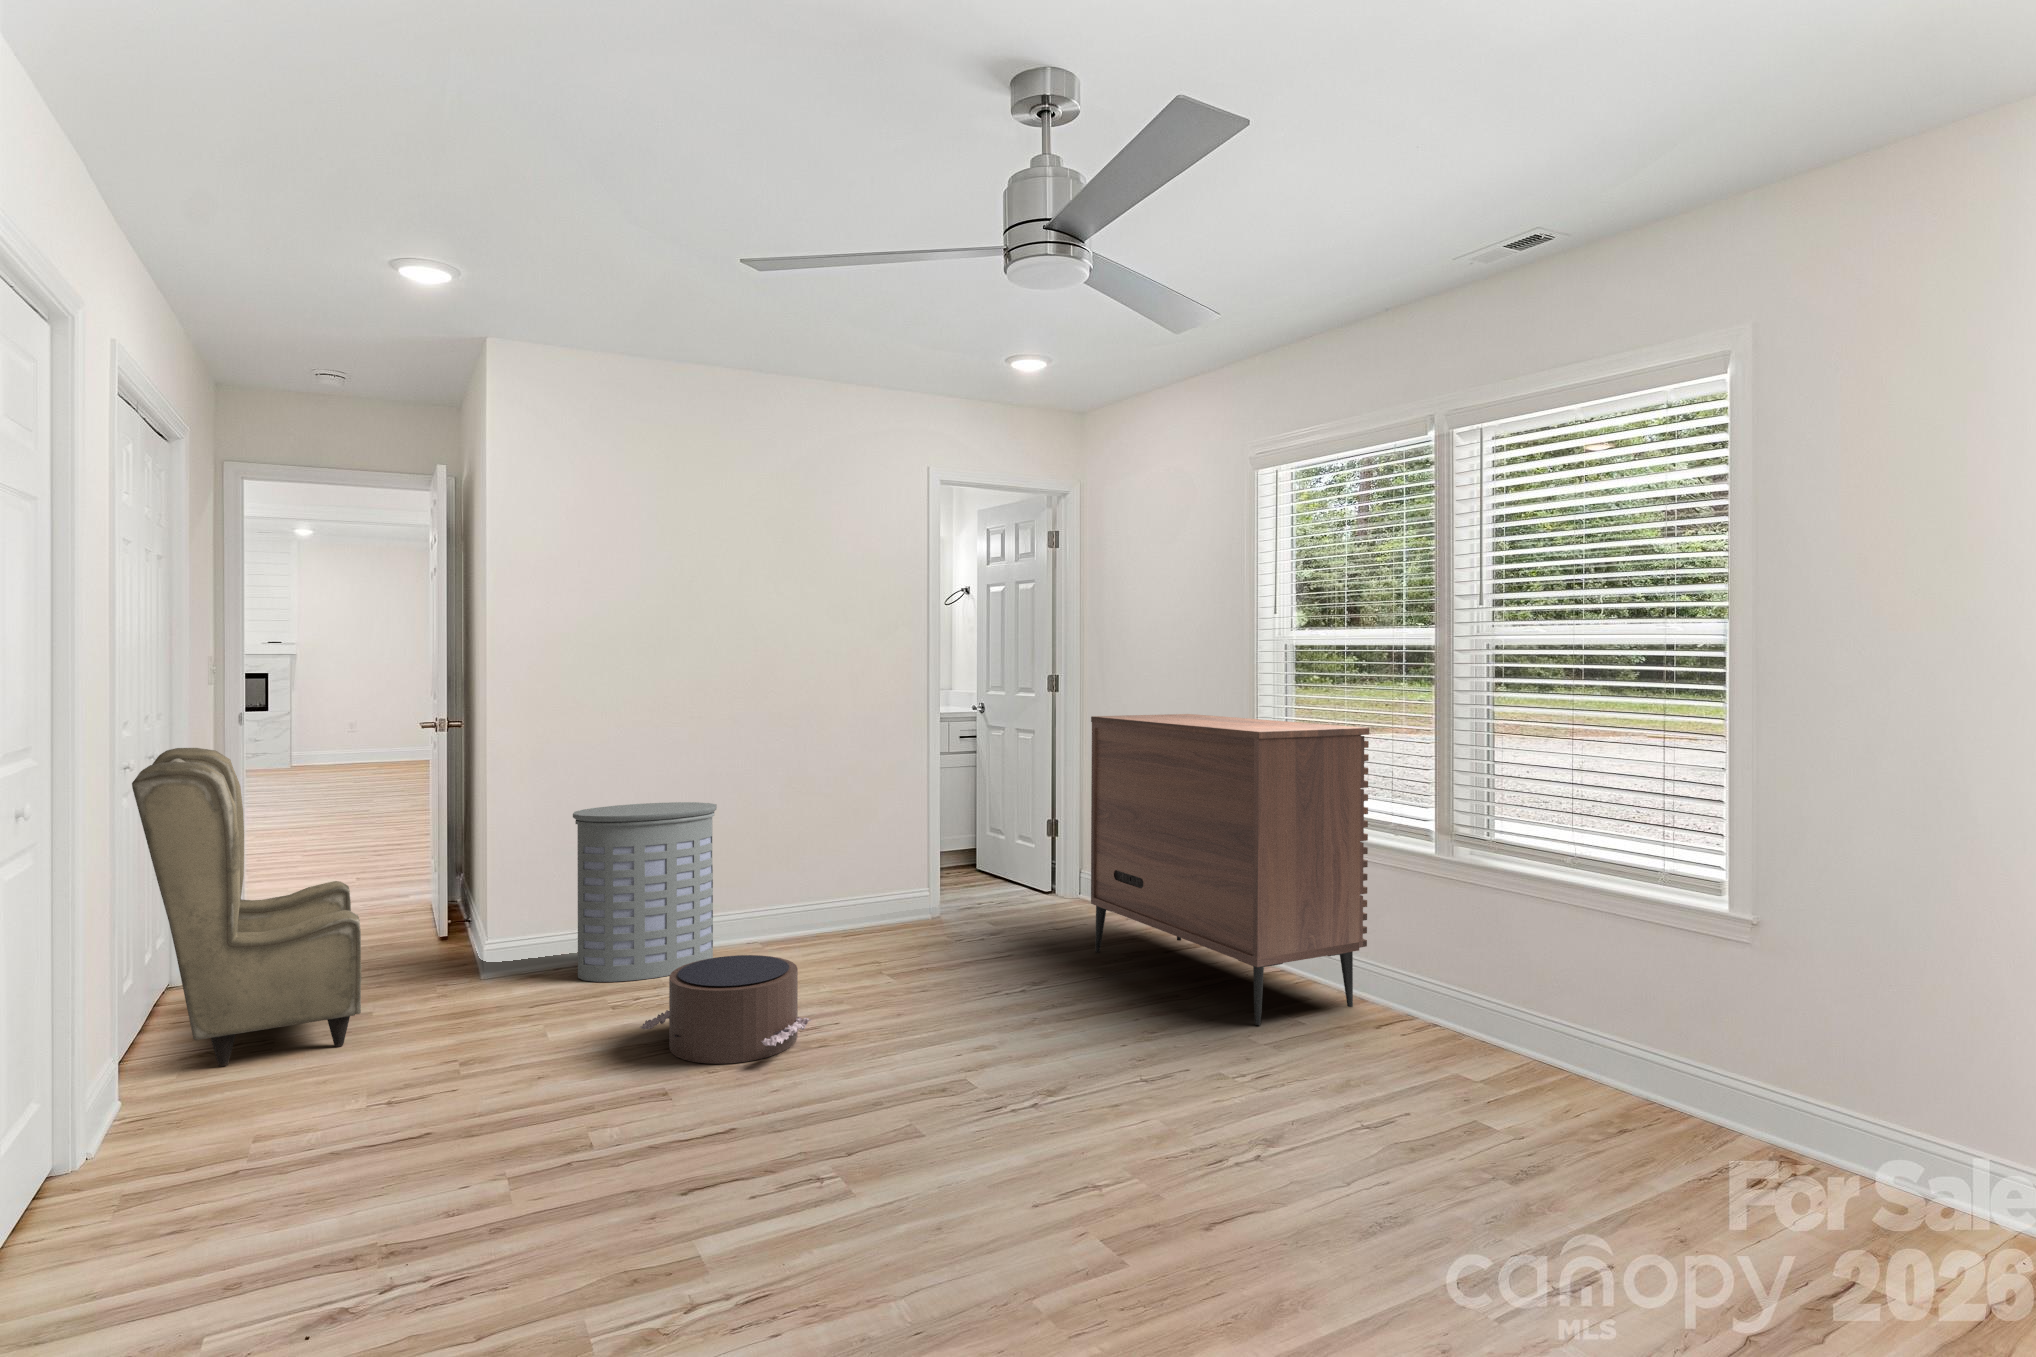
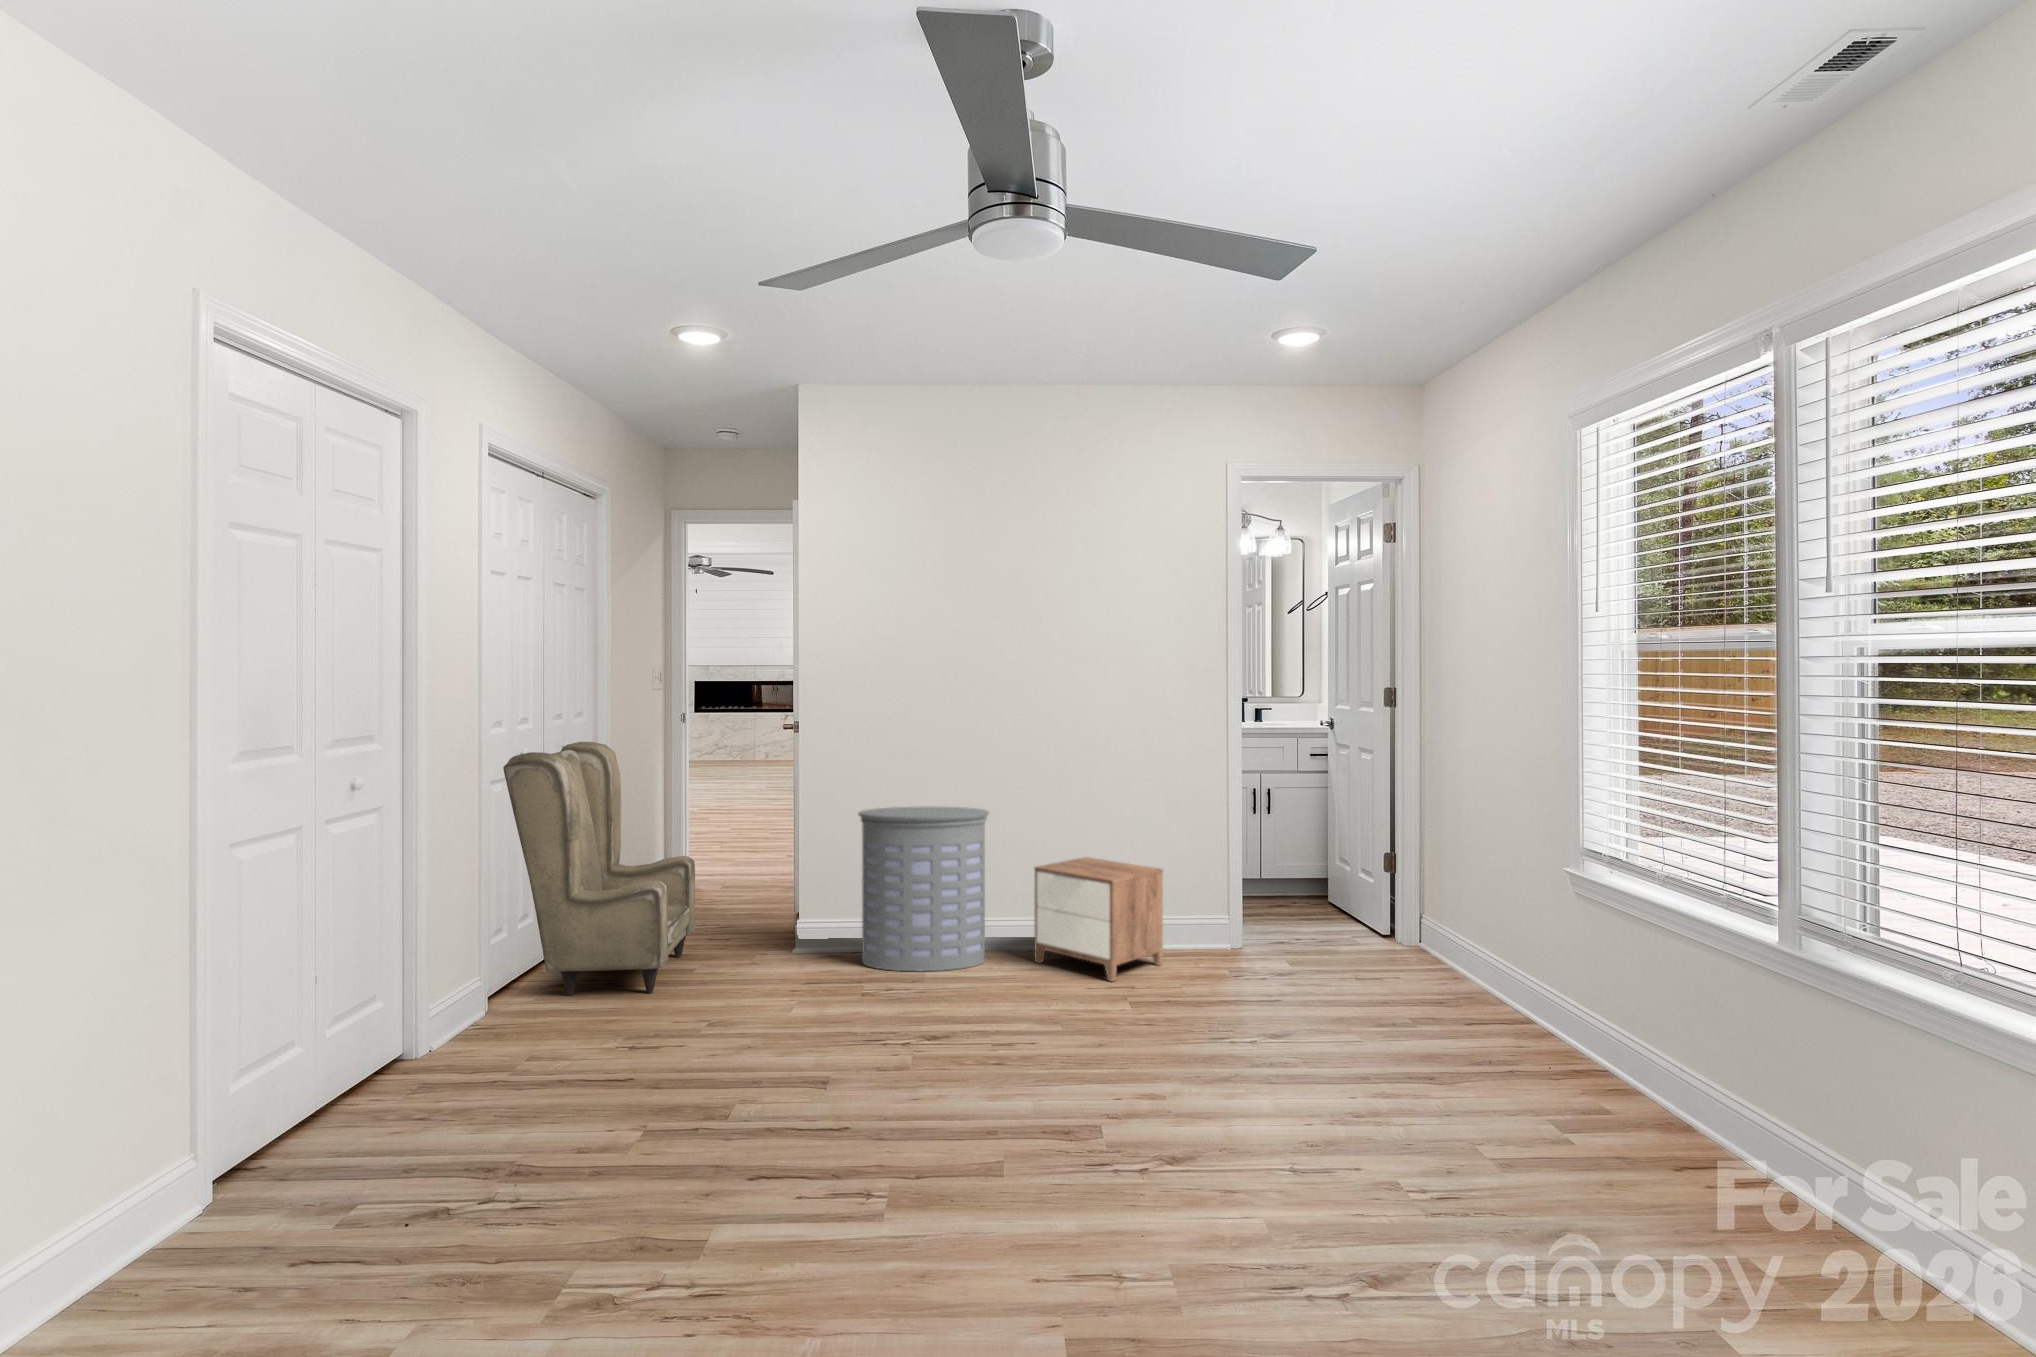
dresser: present [1091,714,1369,1025] -> none [1371,735,1691,1134]
nightstand: none [765,844,889,961] -> present [1034,857,1163,981]
pouf: present [640,955,812,1064] -> none [845,959,993,1064]

